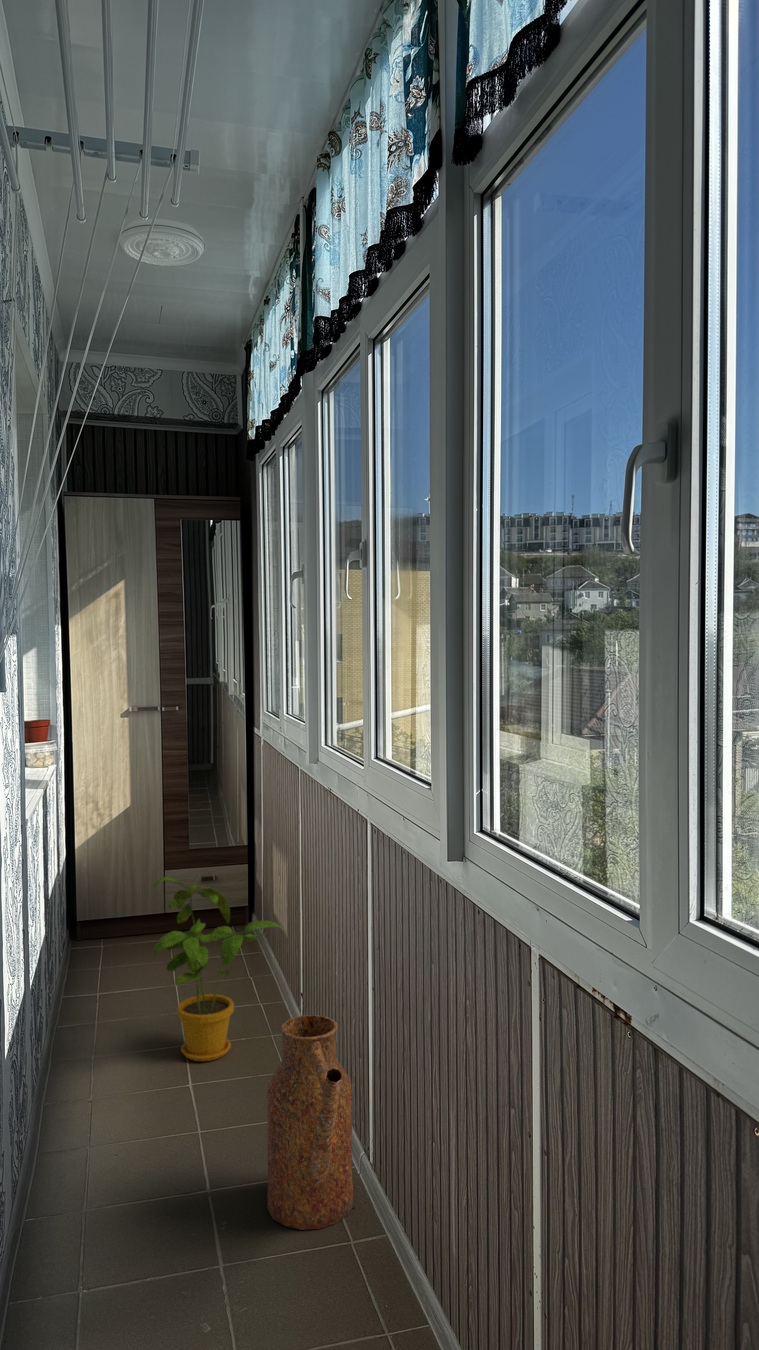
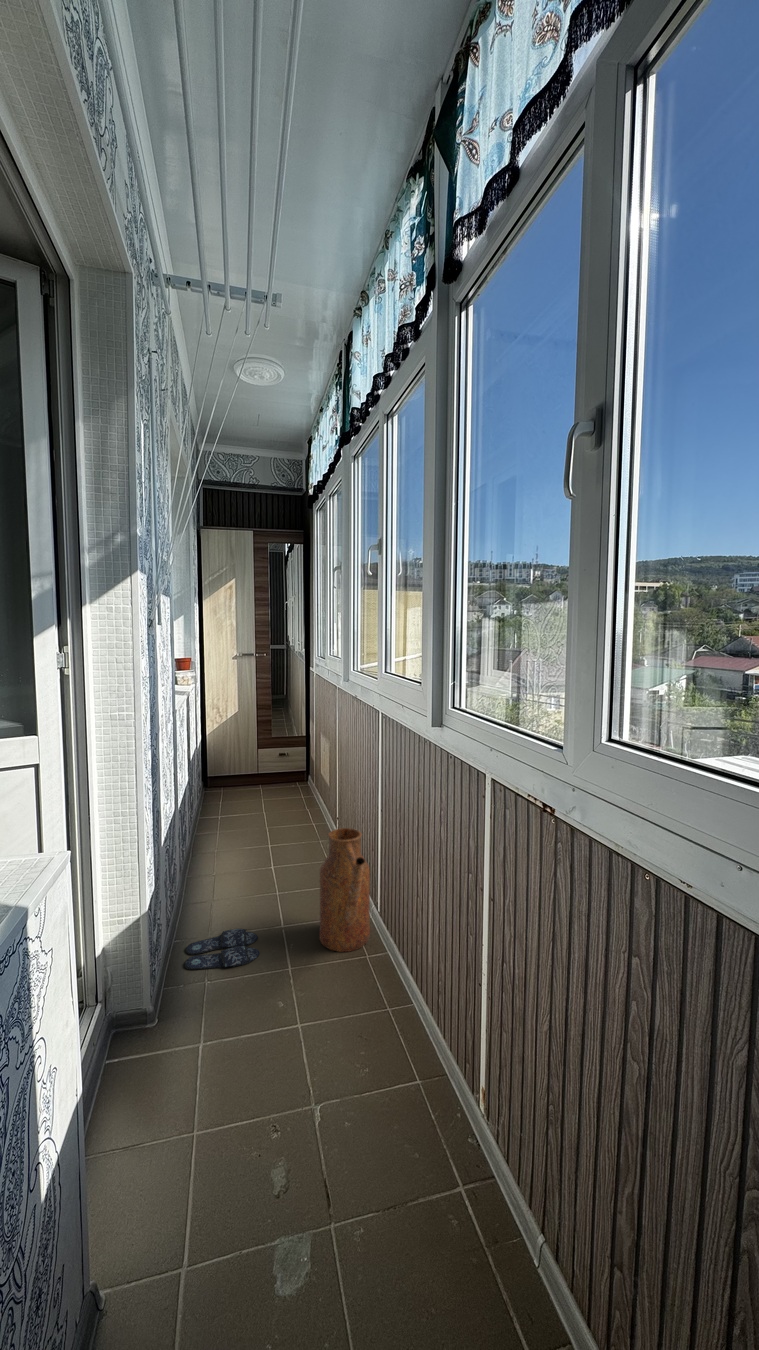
house plant: present [153,877,283,1061] -> none [251,752,331,858]
slippers: none [38,1190,166,1264] -> present [185,929,260,970]

